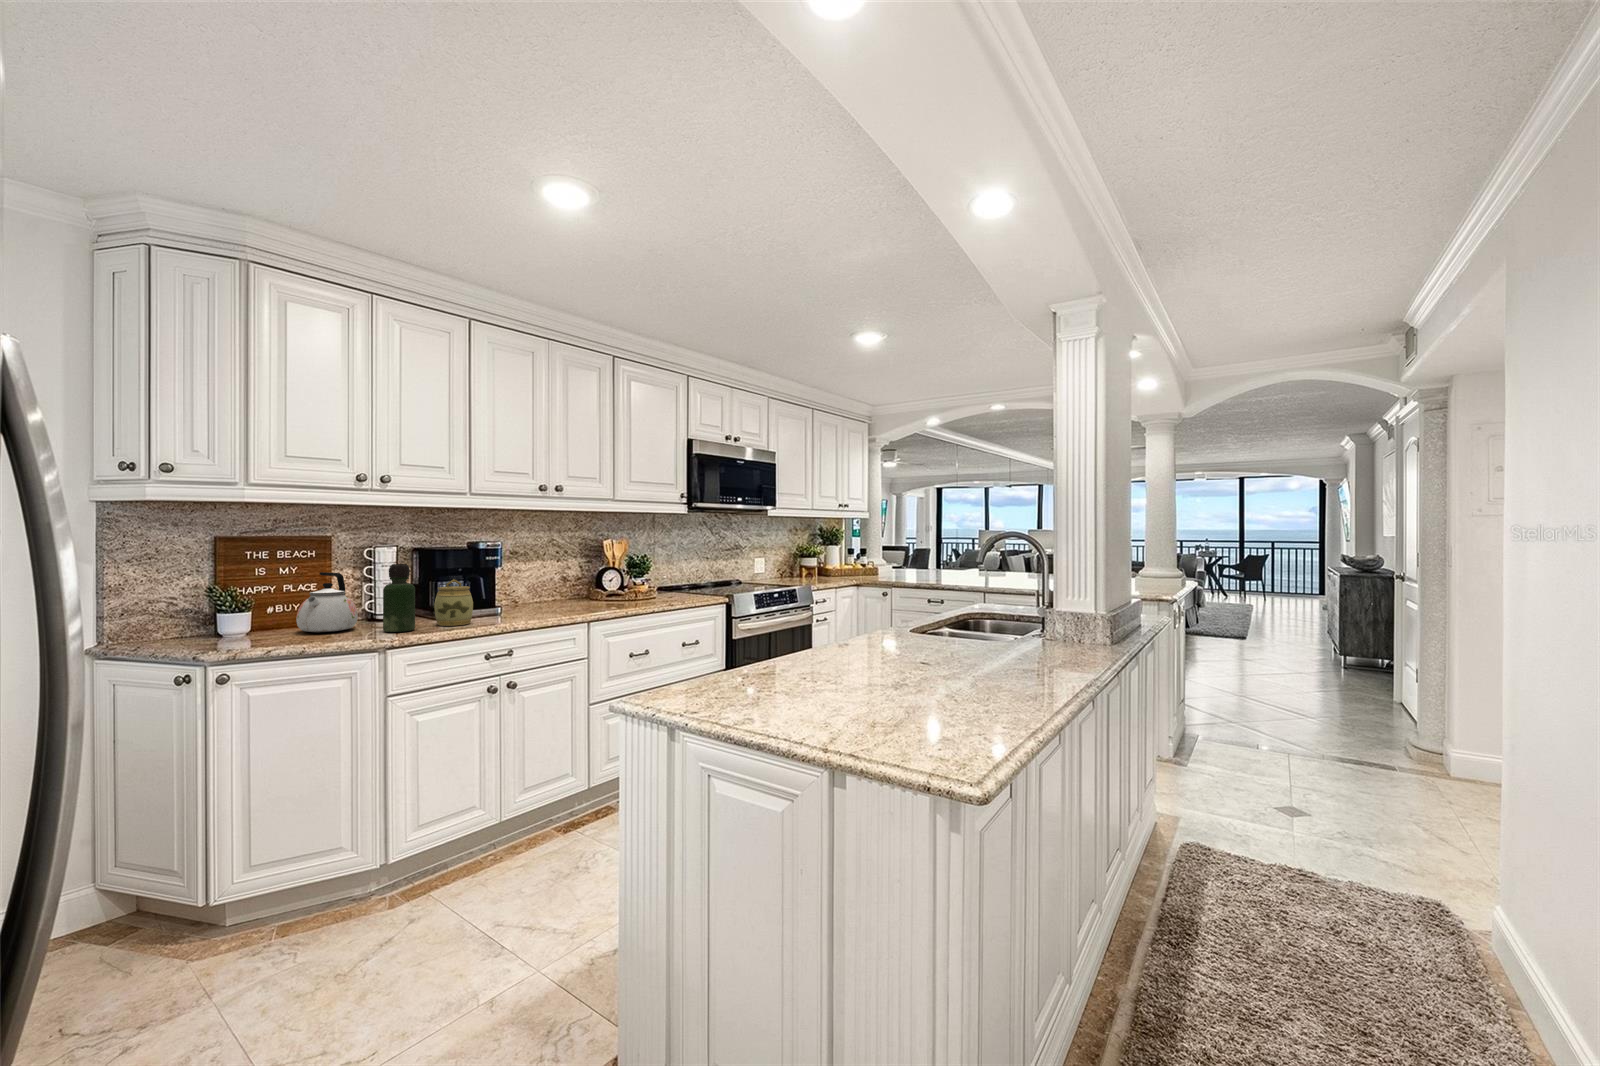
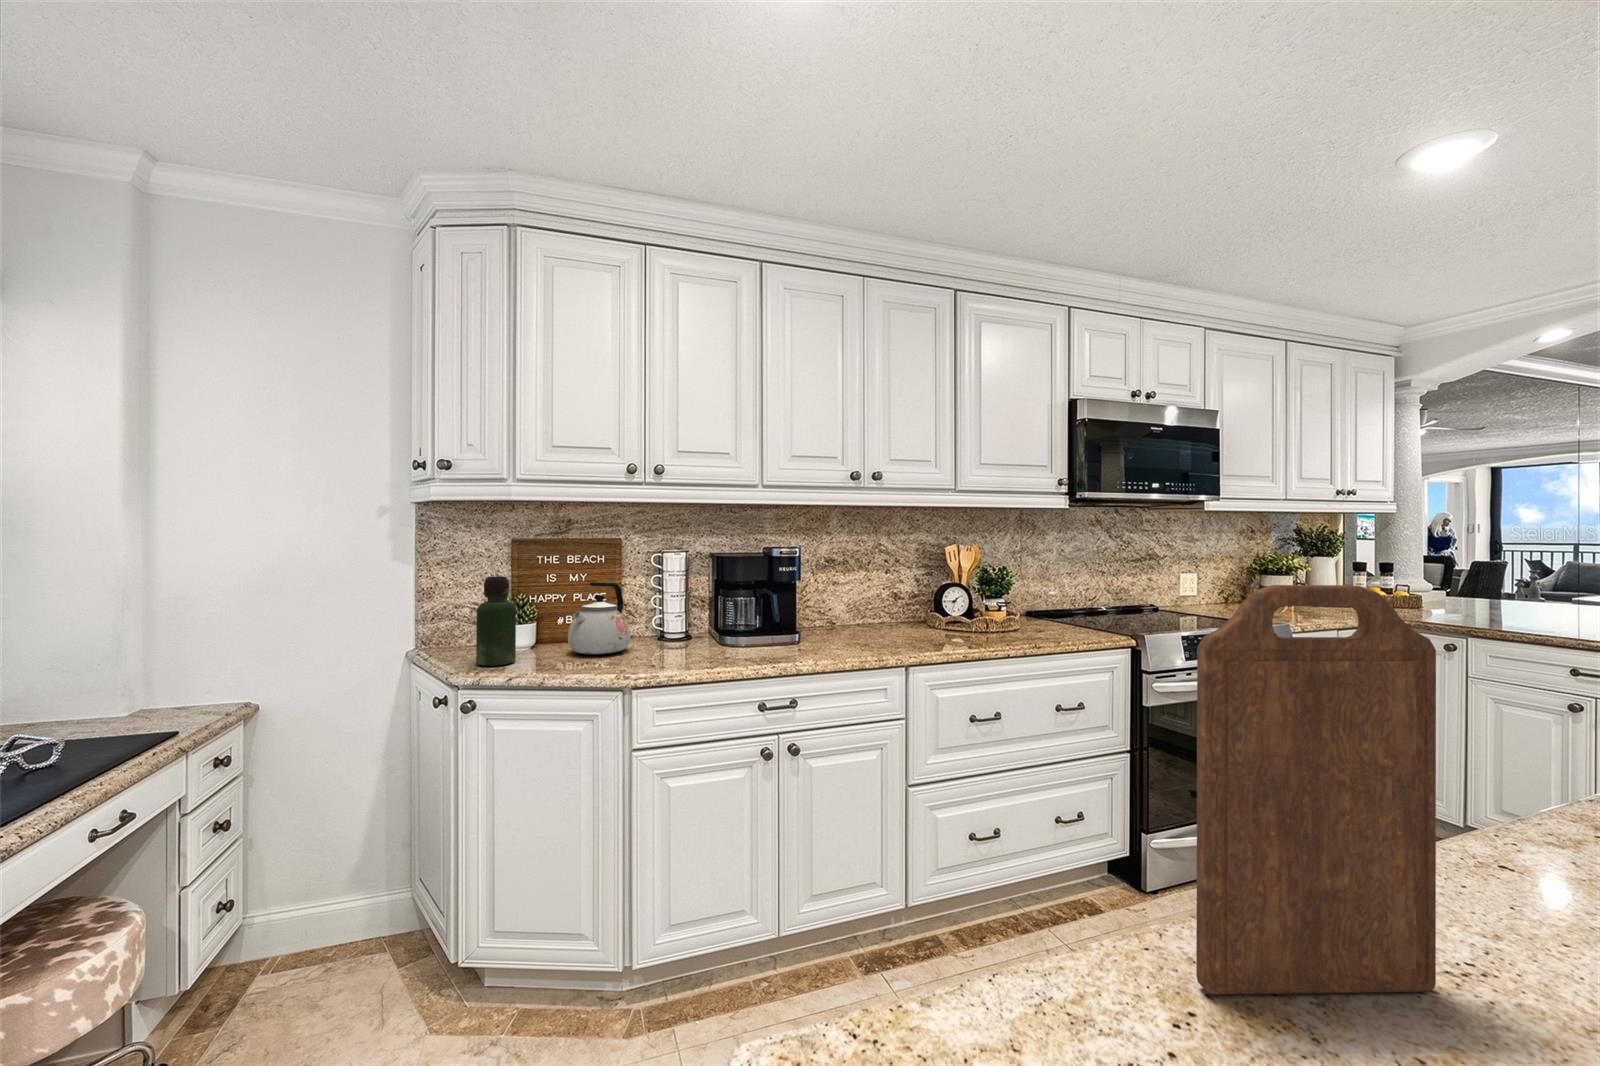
cutting board: none [759,544,822,675] -> present [1196,585,1436,994]
bottle: present [383,564,415,632] -> present [476,576,516,666]
jar: present [434,579,473,626] -> none [710,597,753,658]

